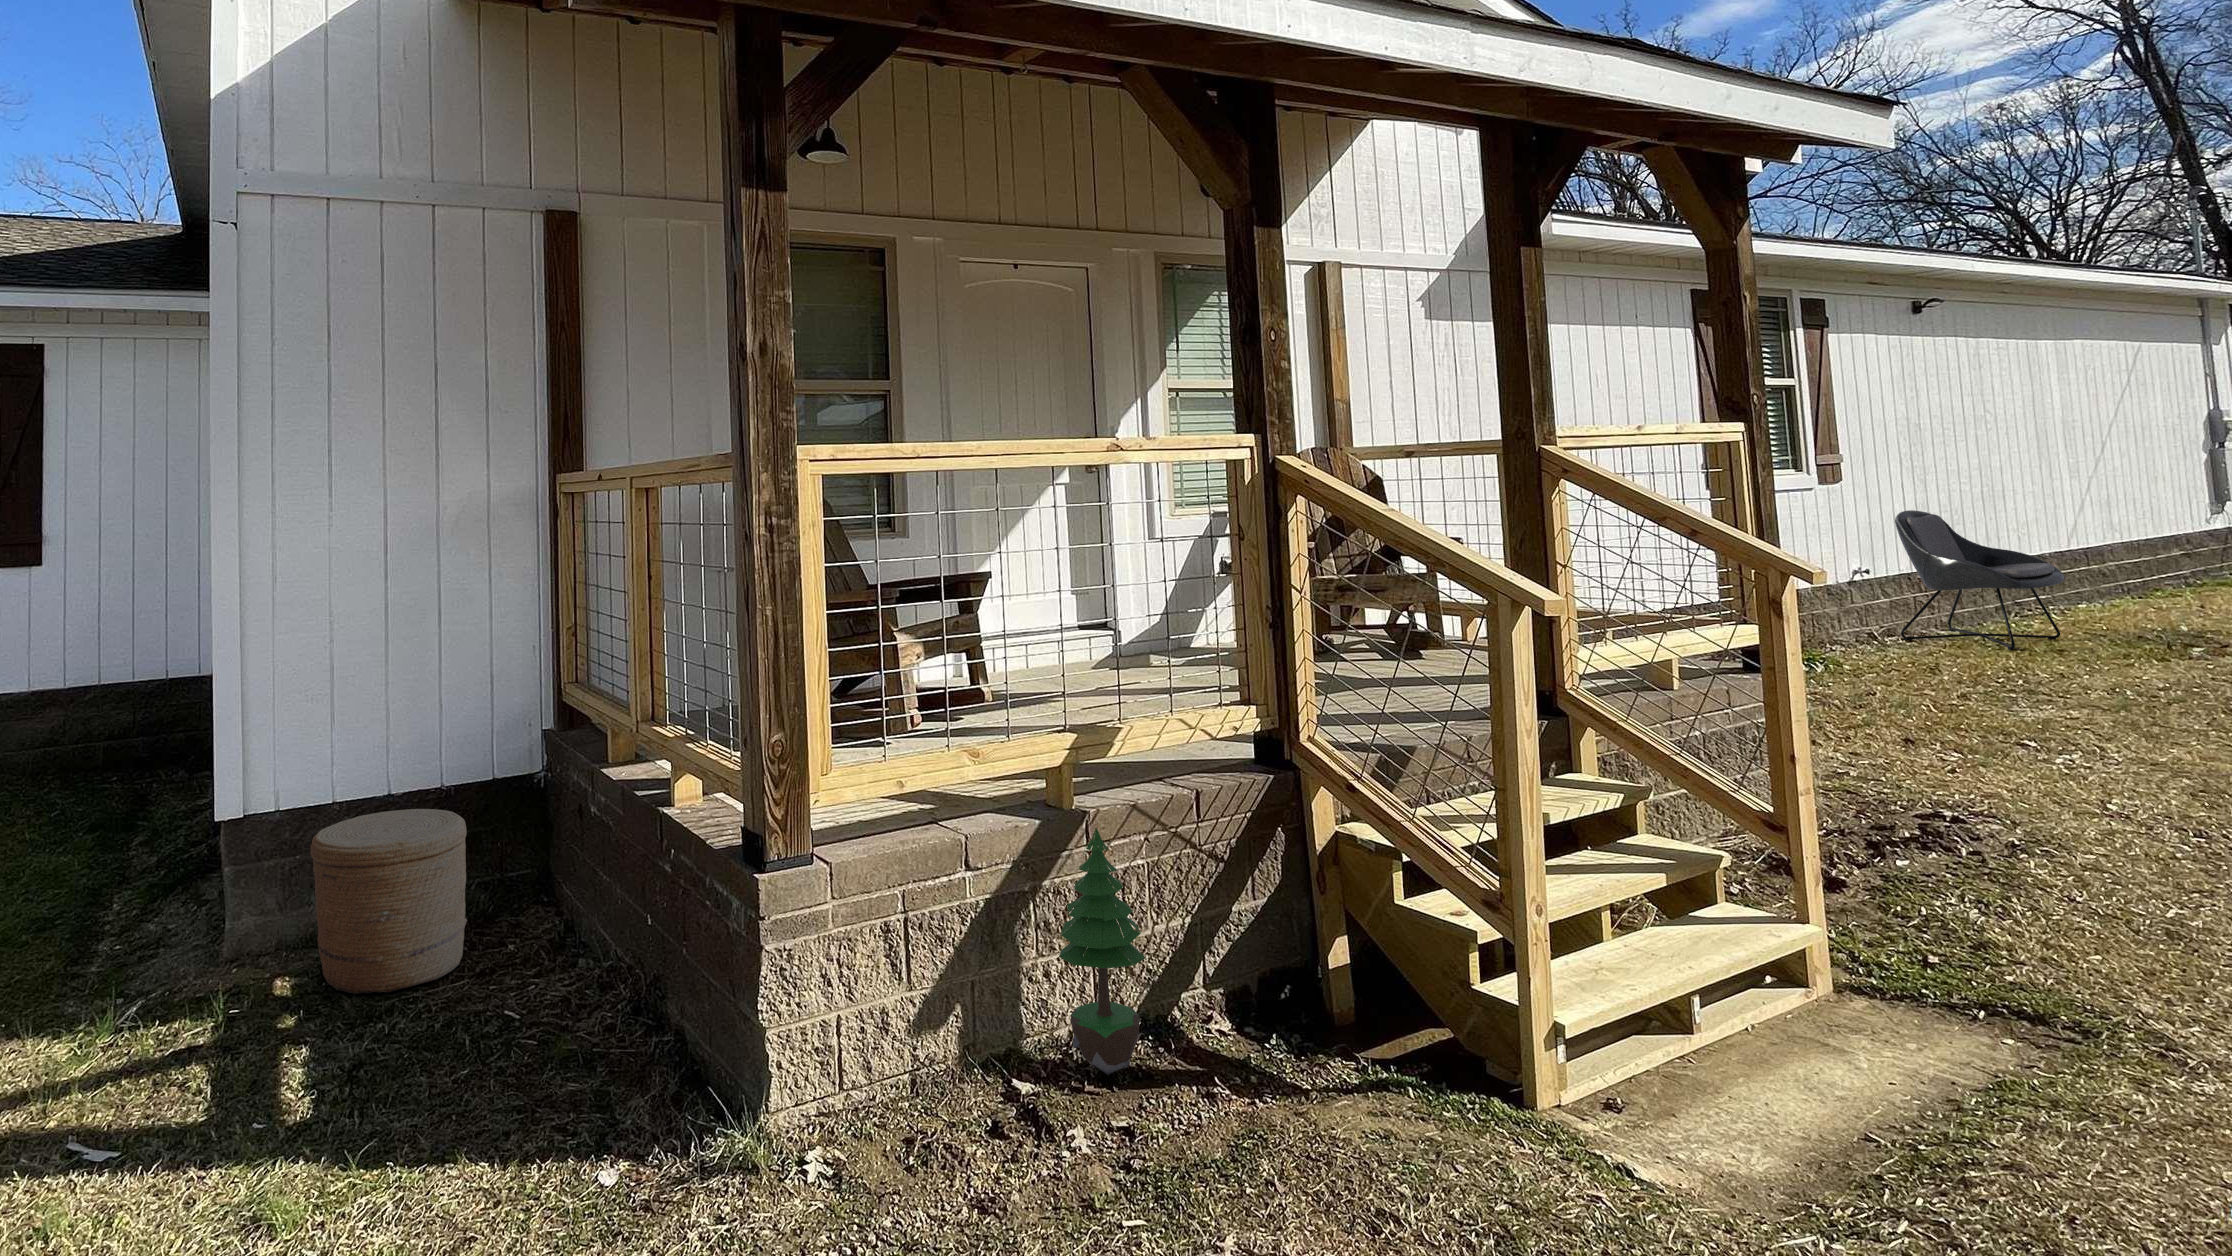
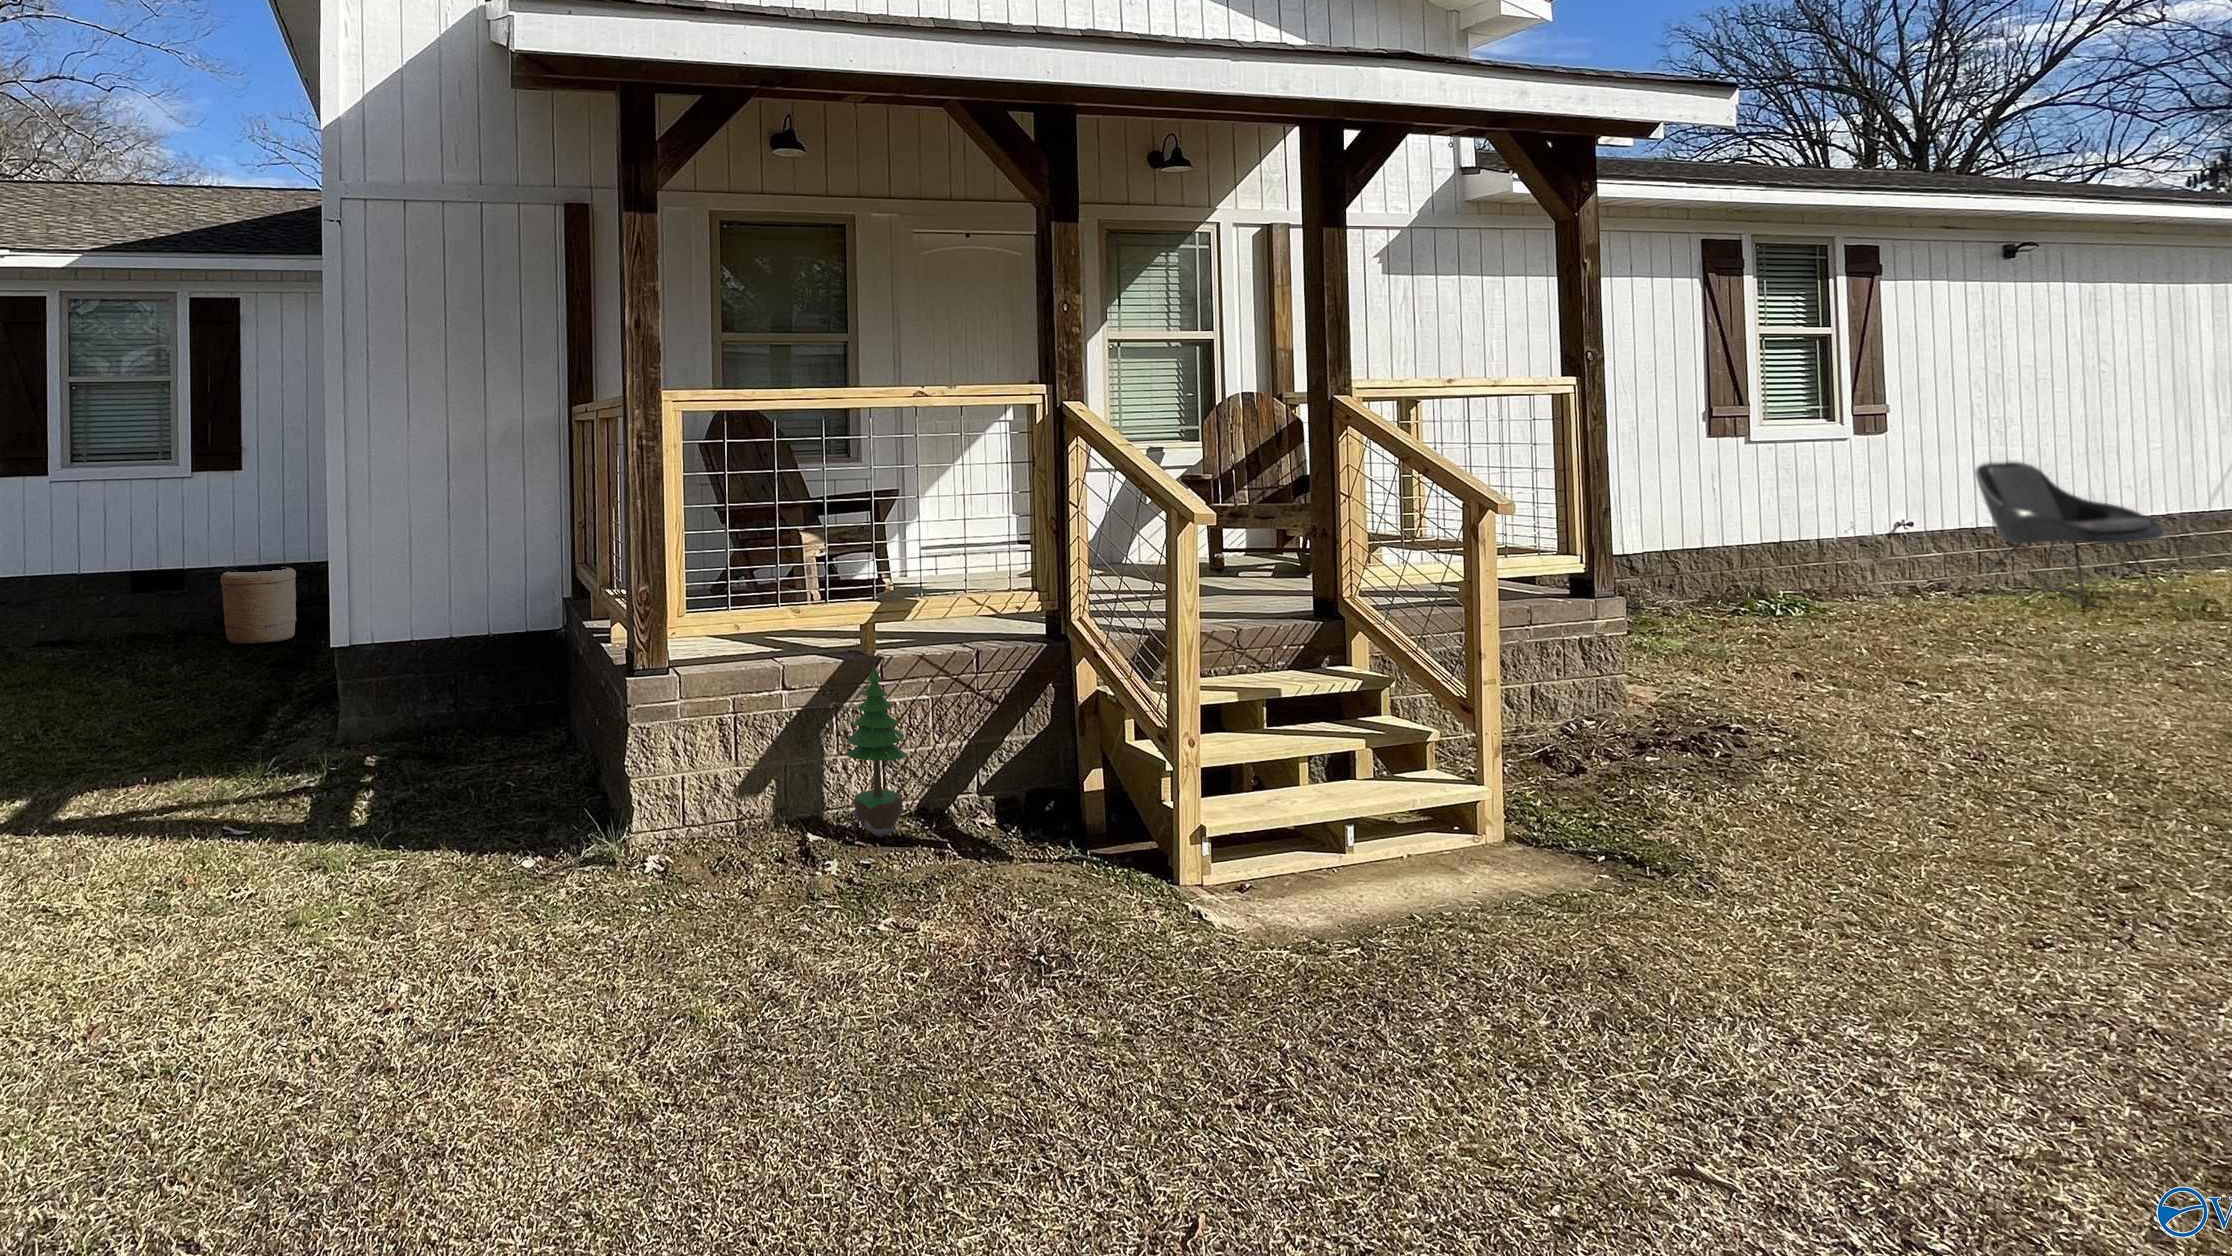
woven basket: present [311,809,467,994] -> present [220,567,297,644]

